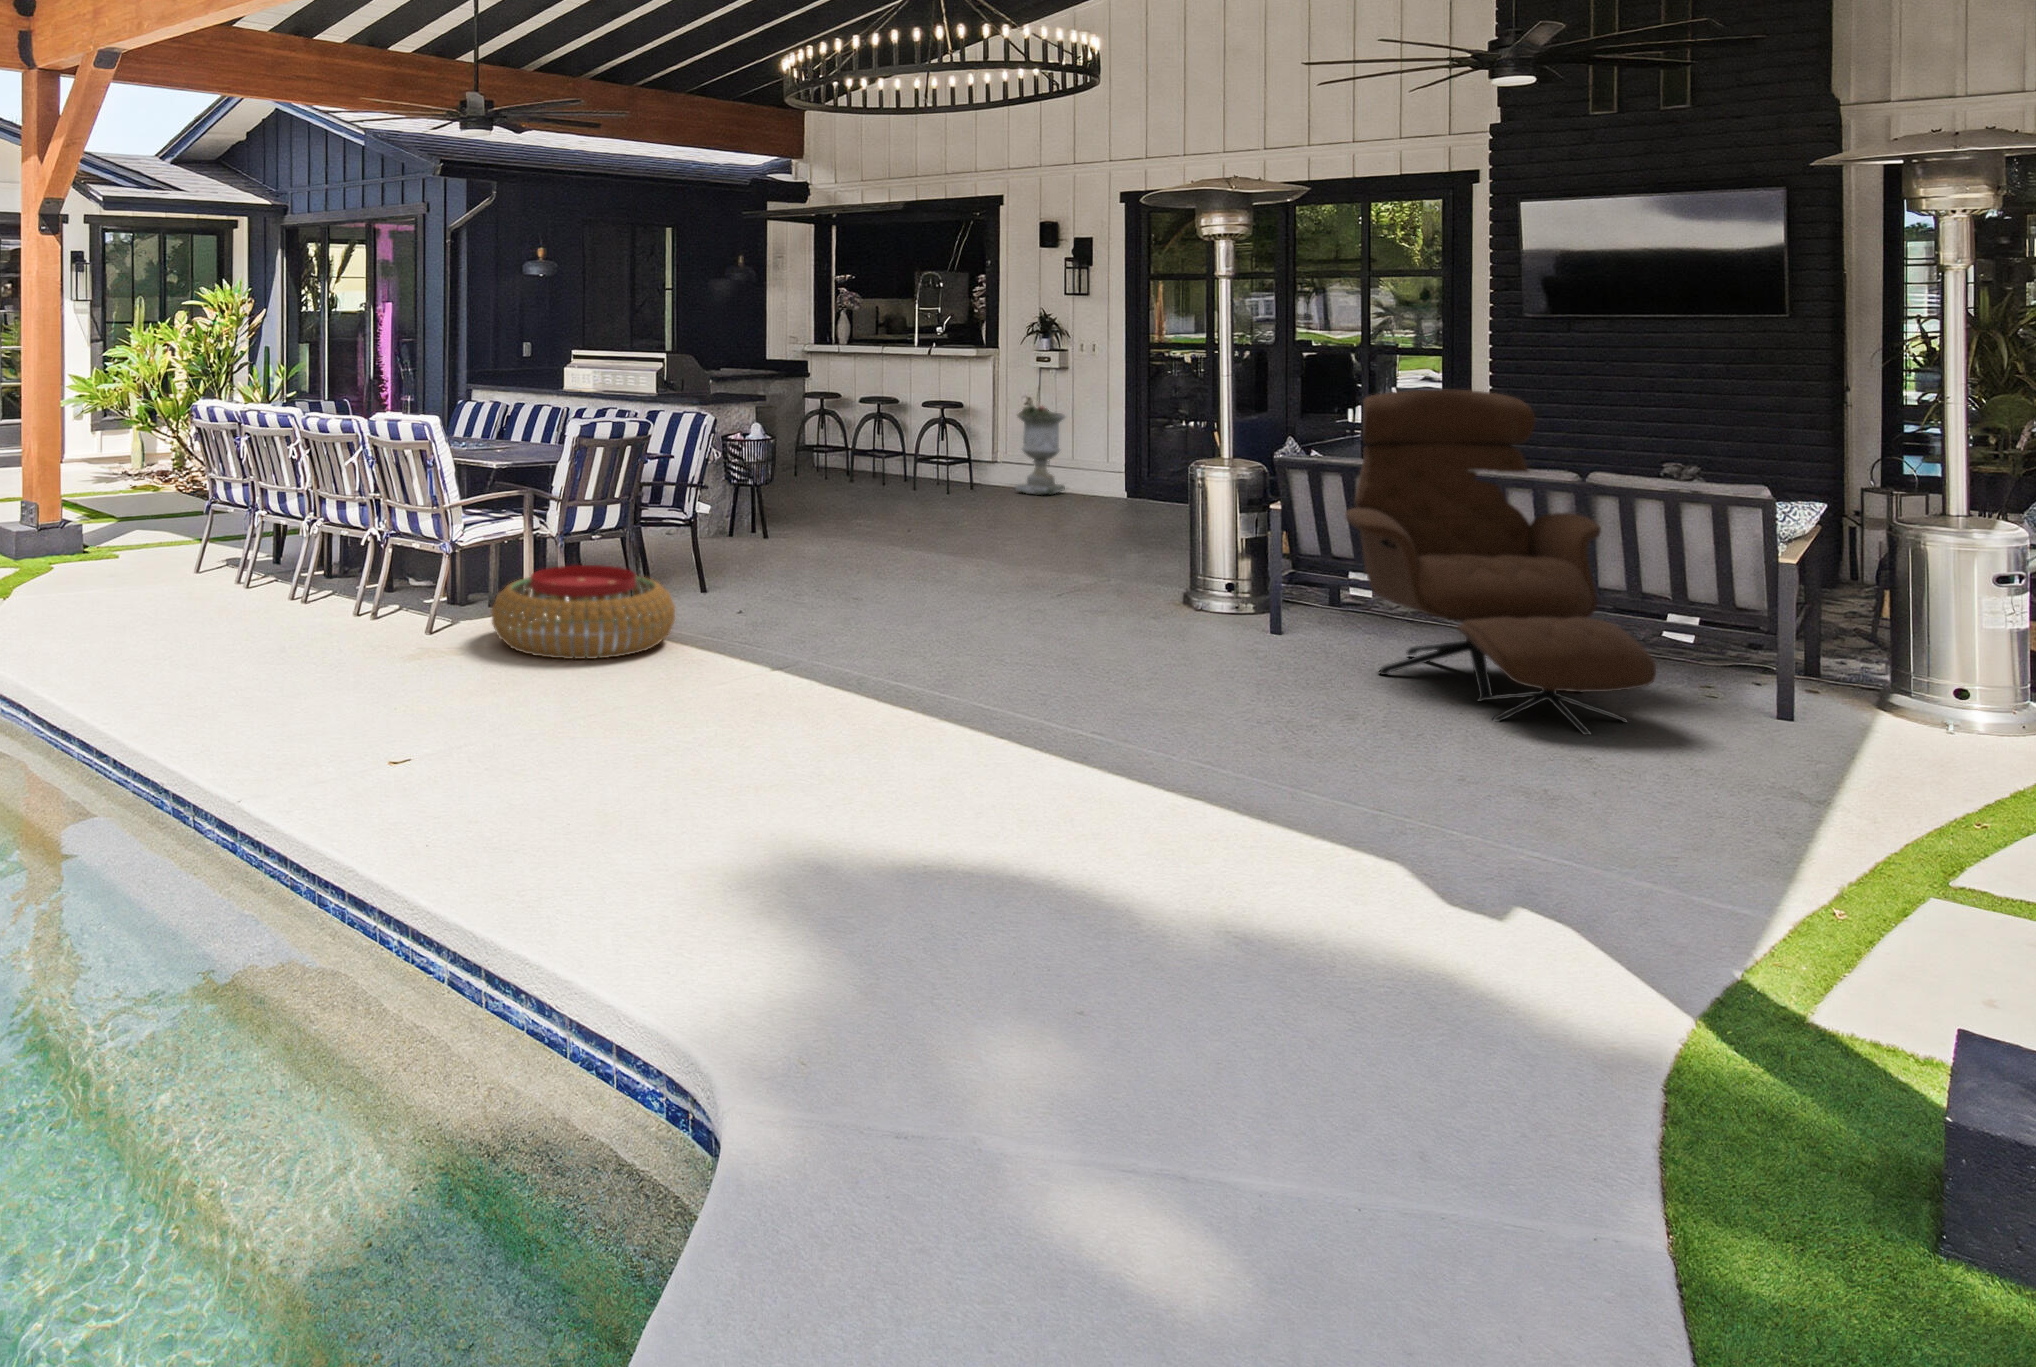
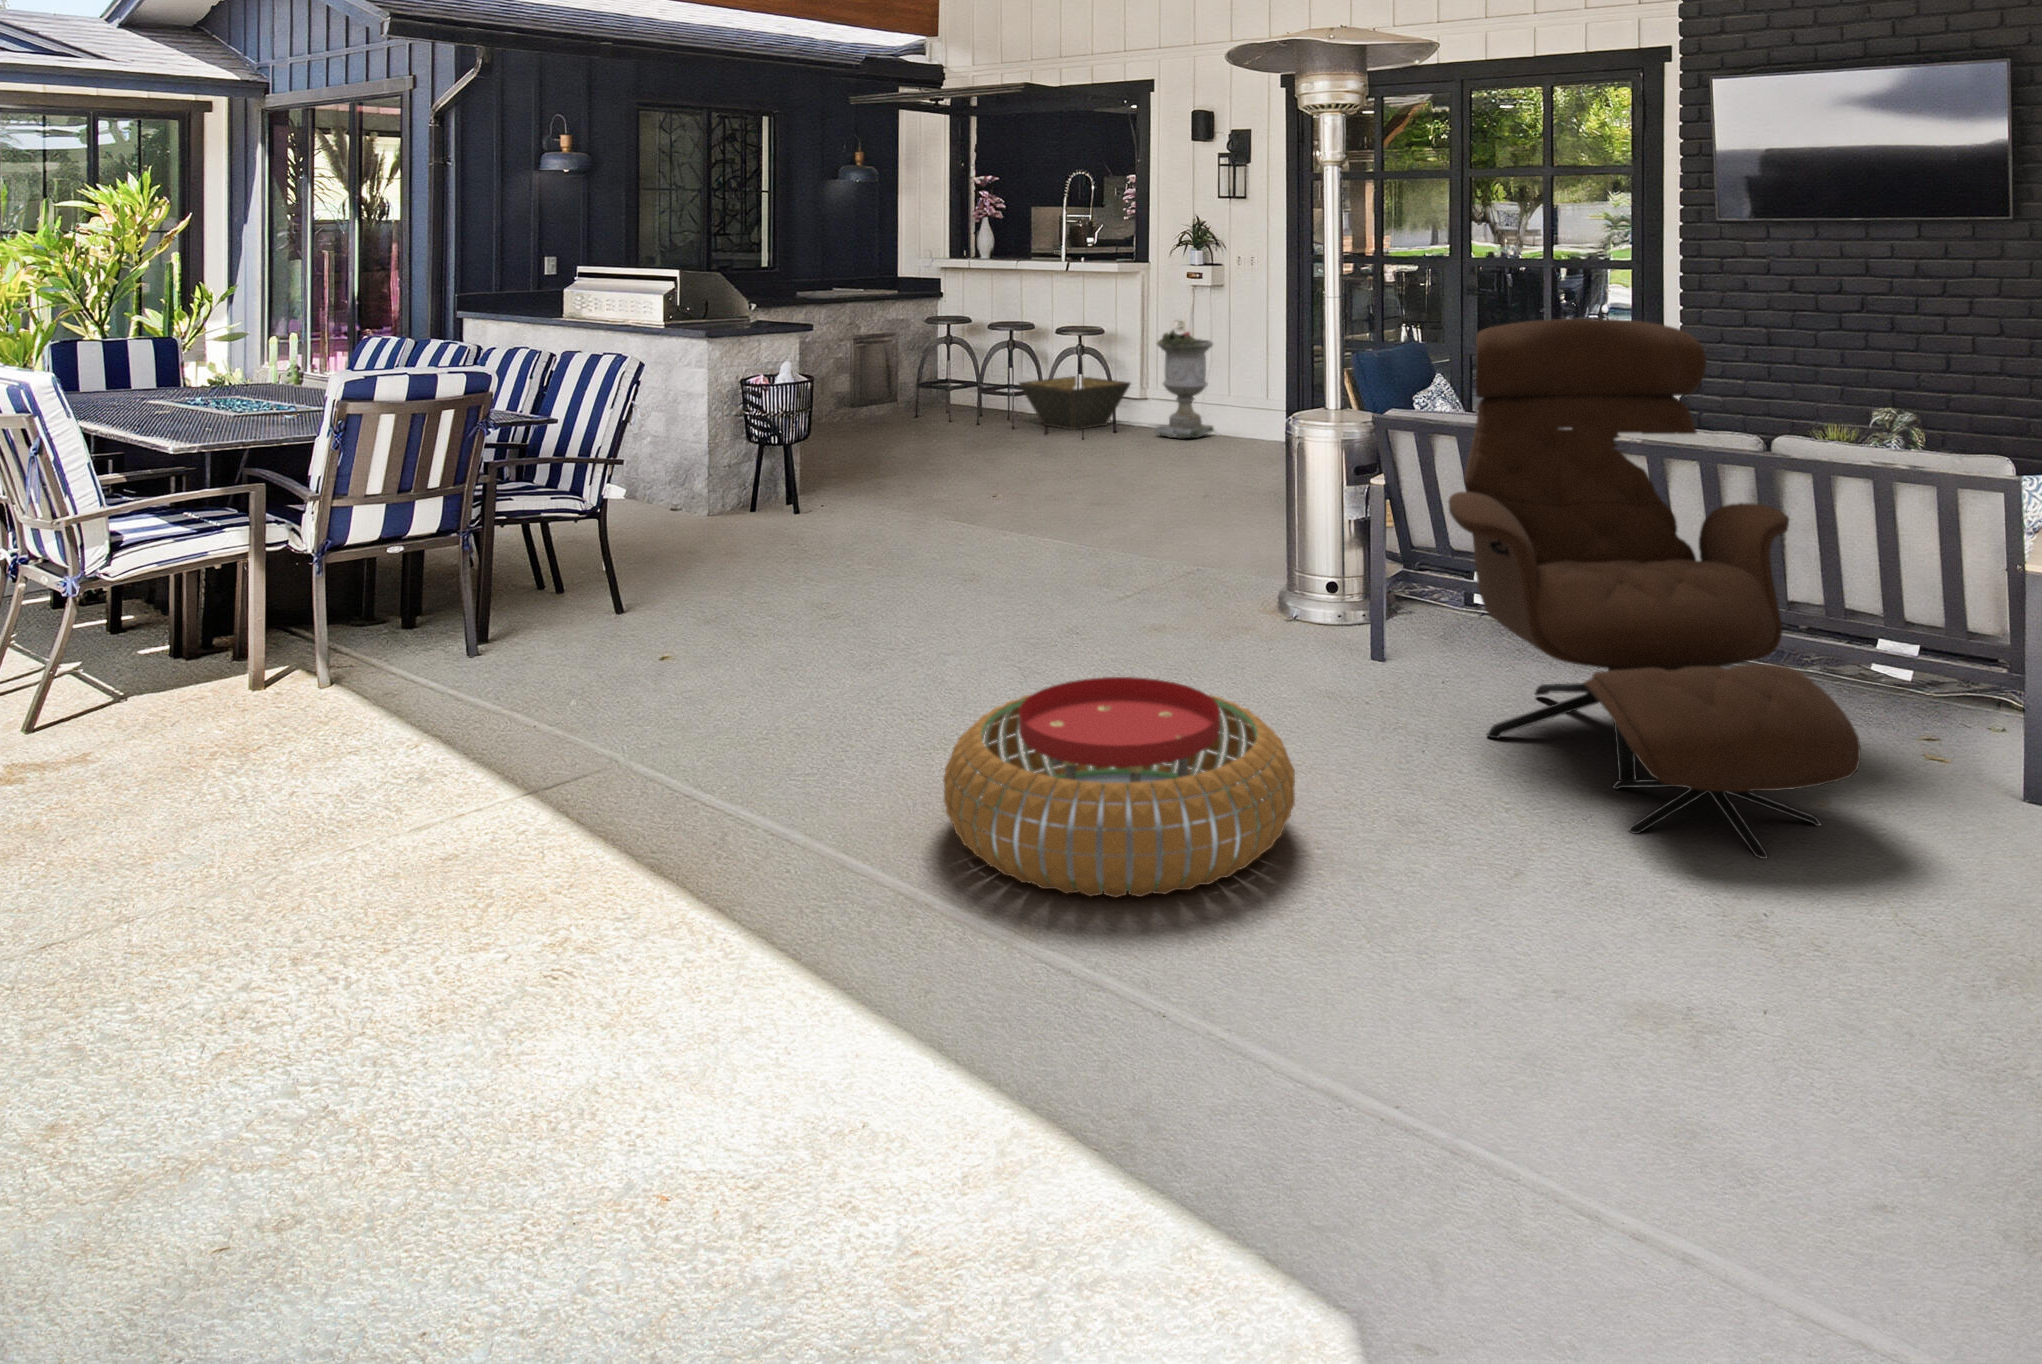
basket: none [893,443,989,487] -> present [1019,376,1130,430]
pouf: present [492,565,675,659] -> present [943,677,1295,897]

